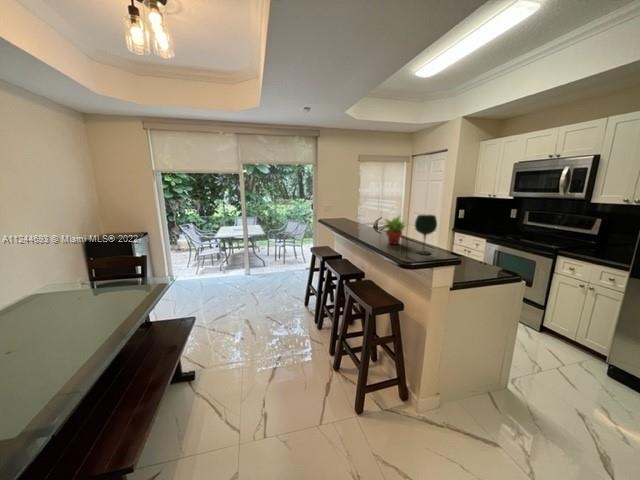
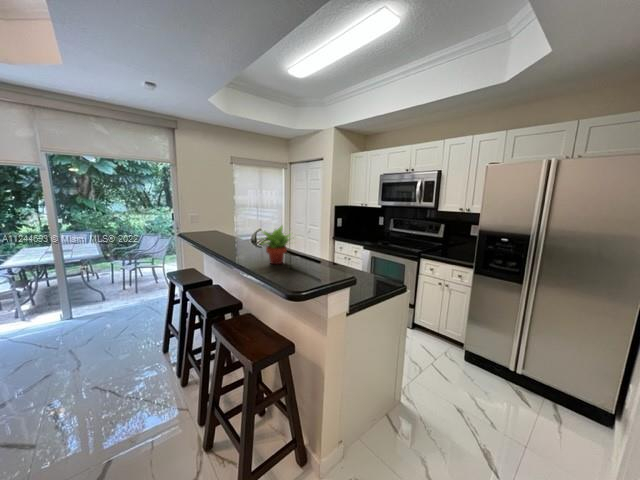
wine glass: present [415,215,437,254] -> none [302,224,329,276]

